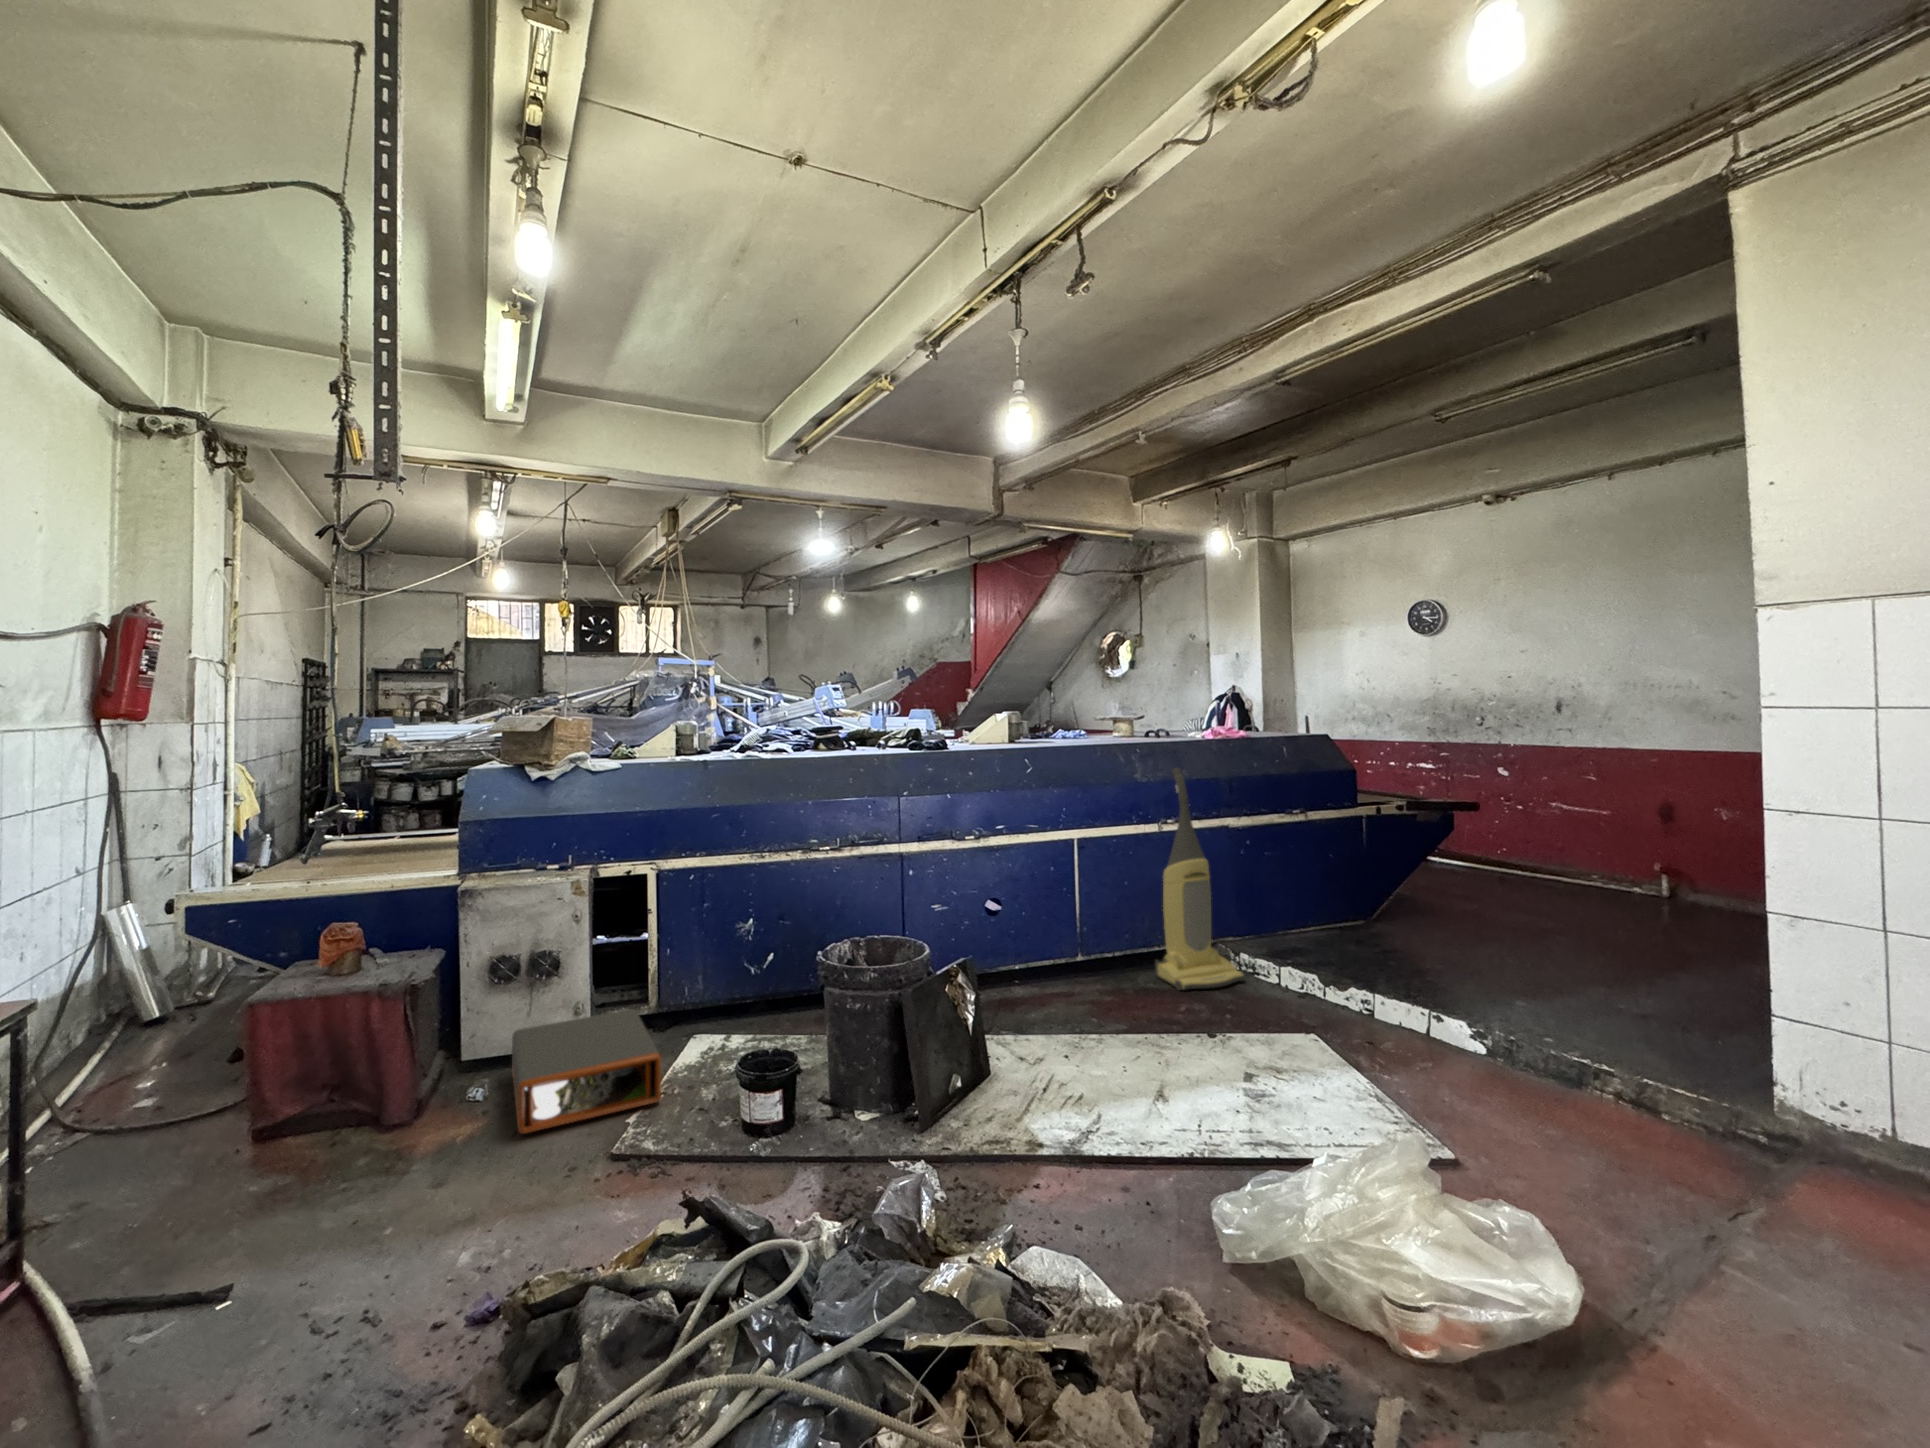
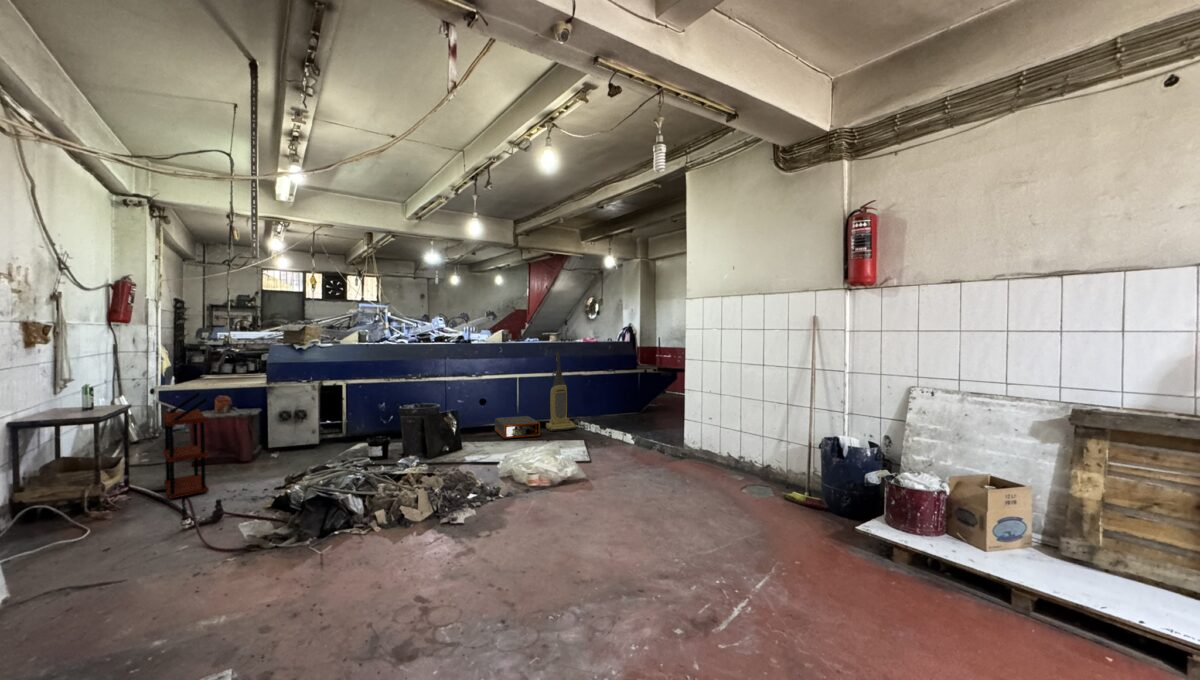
shelving unit: none [93,945,246,1394] -> present [163,392,209,499]
storage box: present [512,1009,661,1134] -> present [495,416,540,439]

